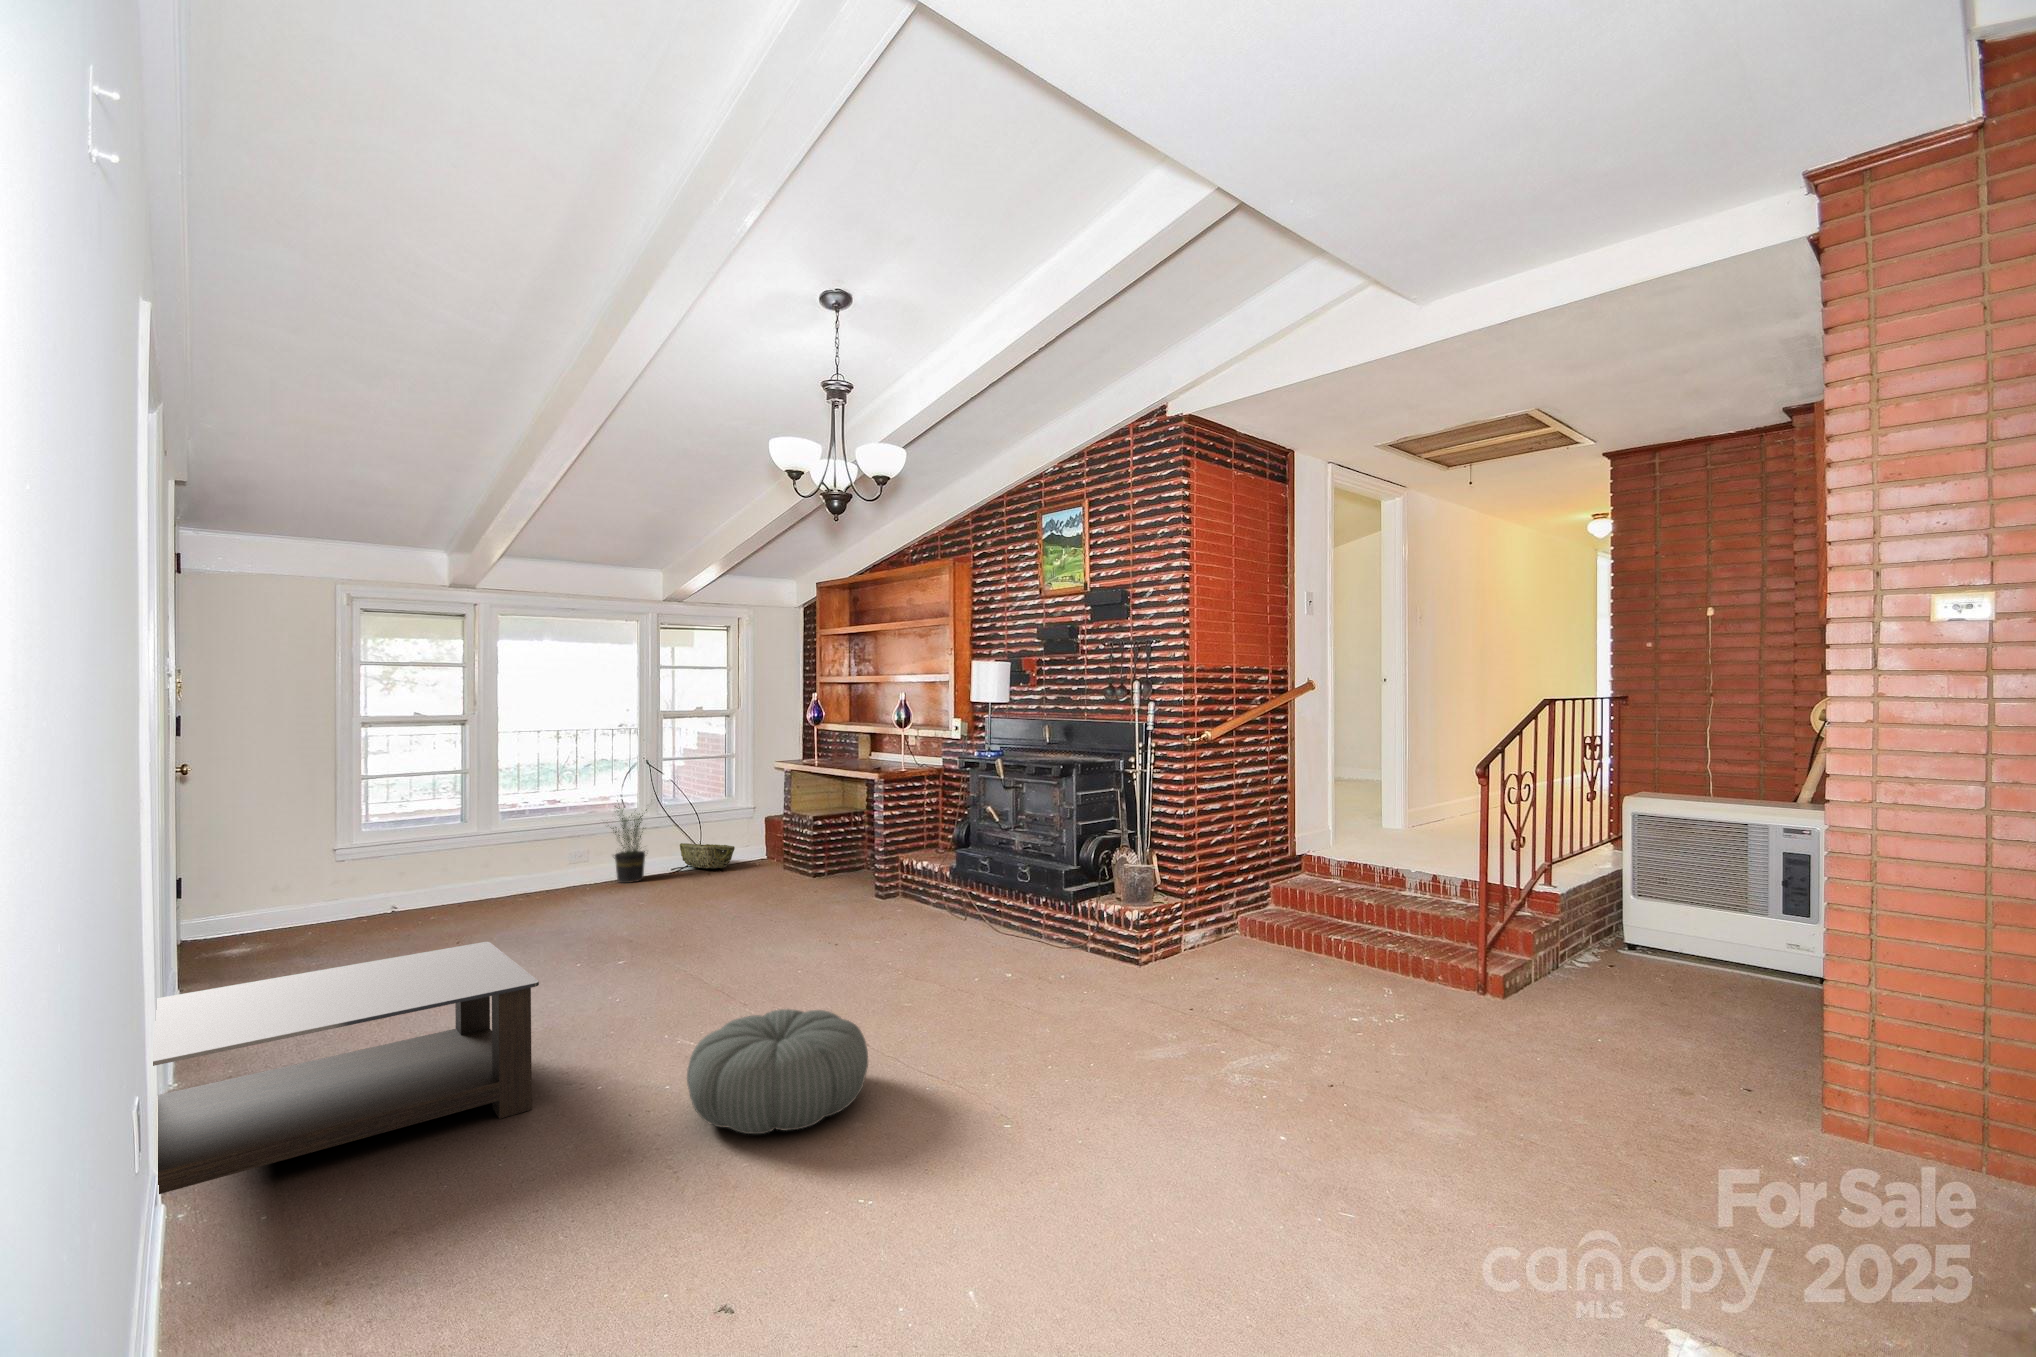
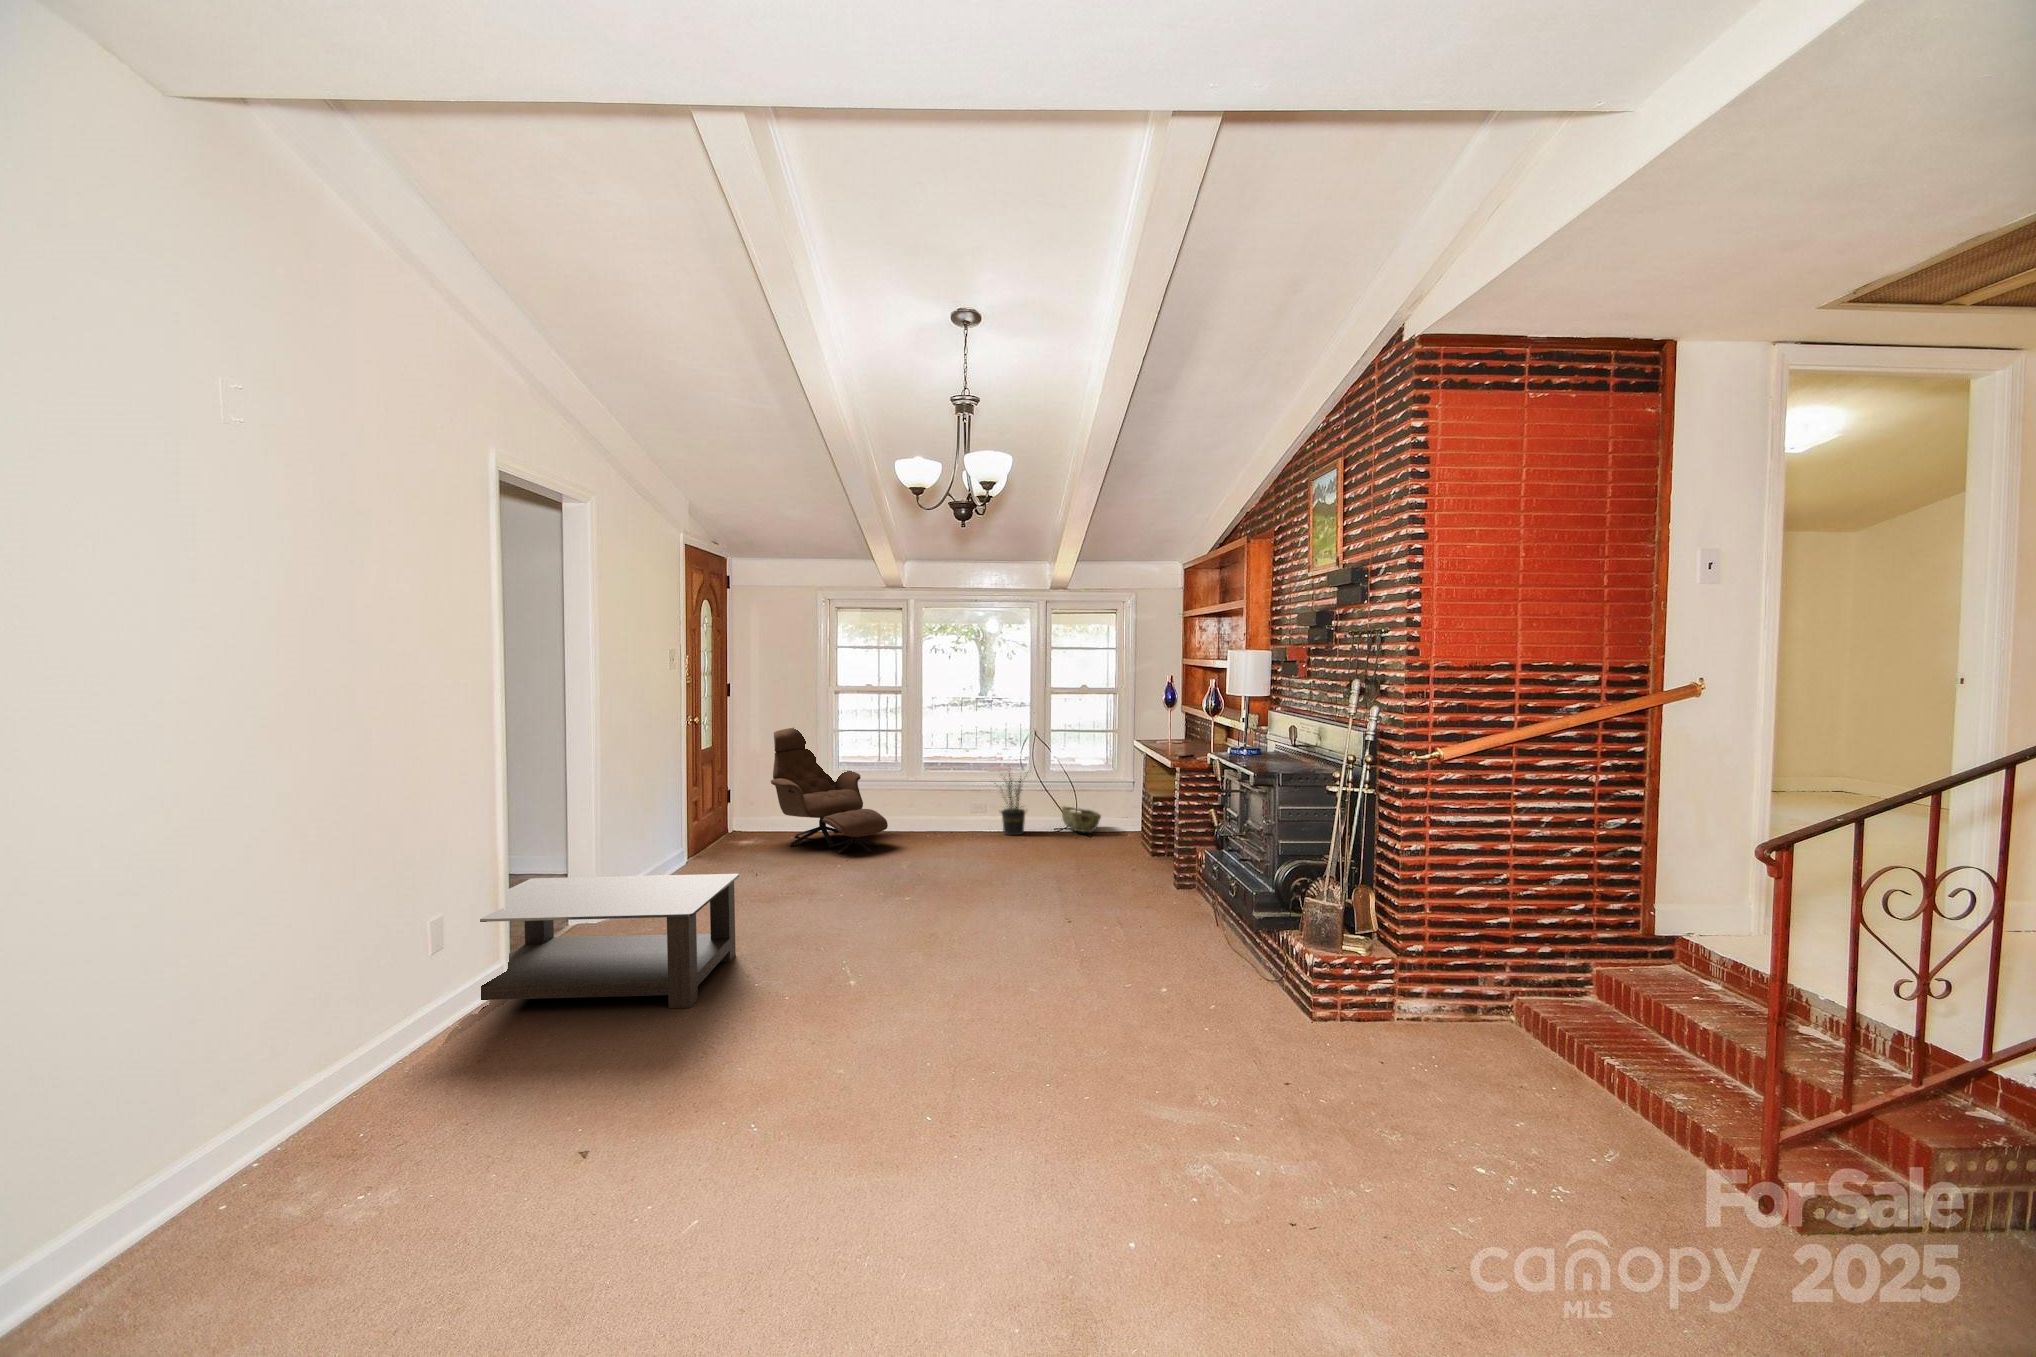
lounge chair: none [268,766,482,937] -> present [771,728,888,854]
pouf: present [687,1009,868,1134] -> none [722,978,881,1089]

